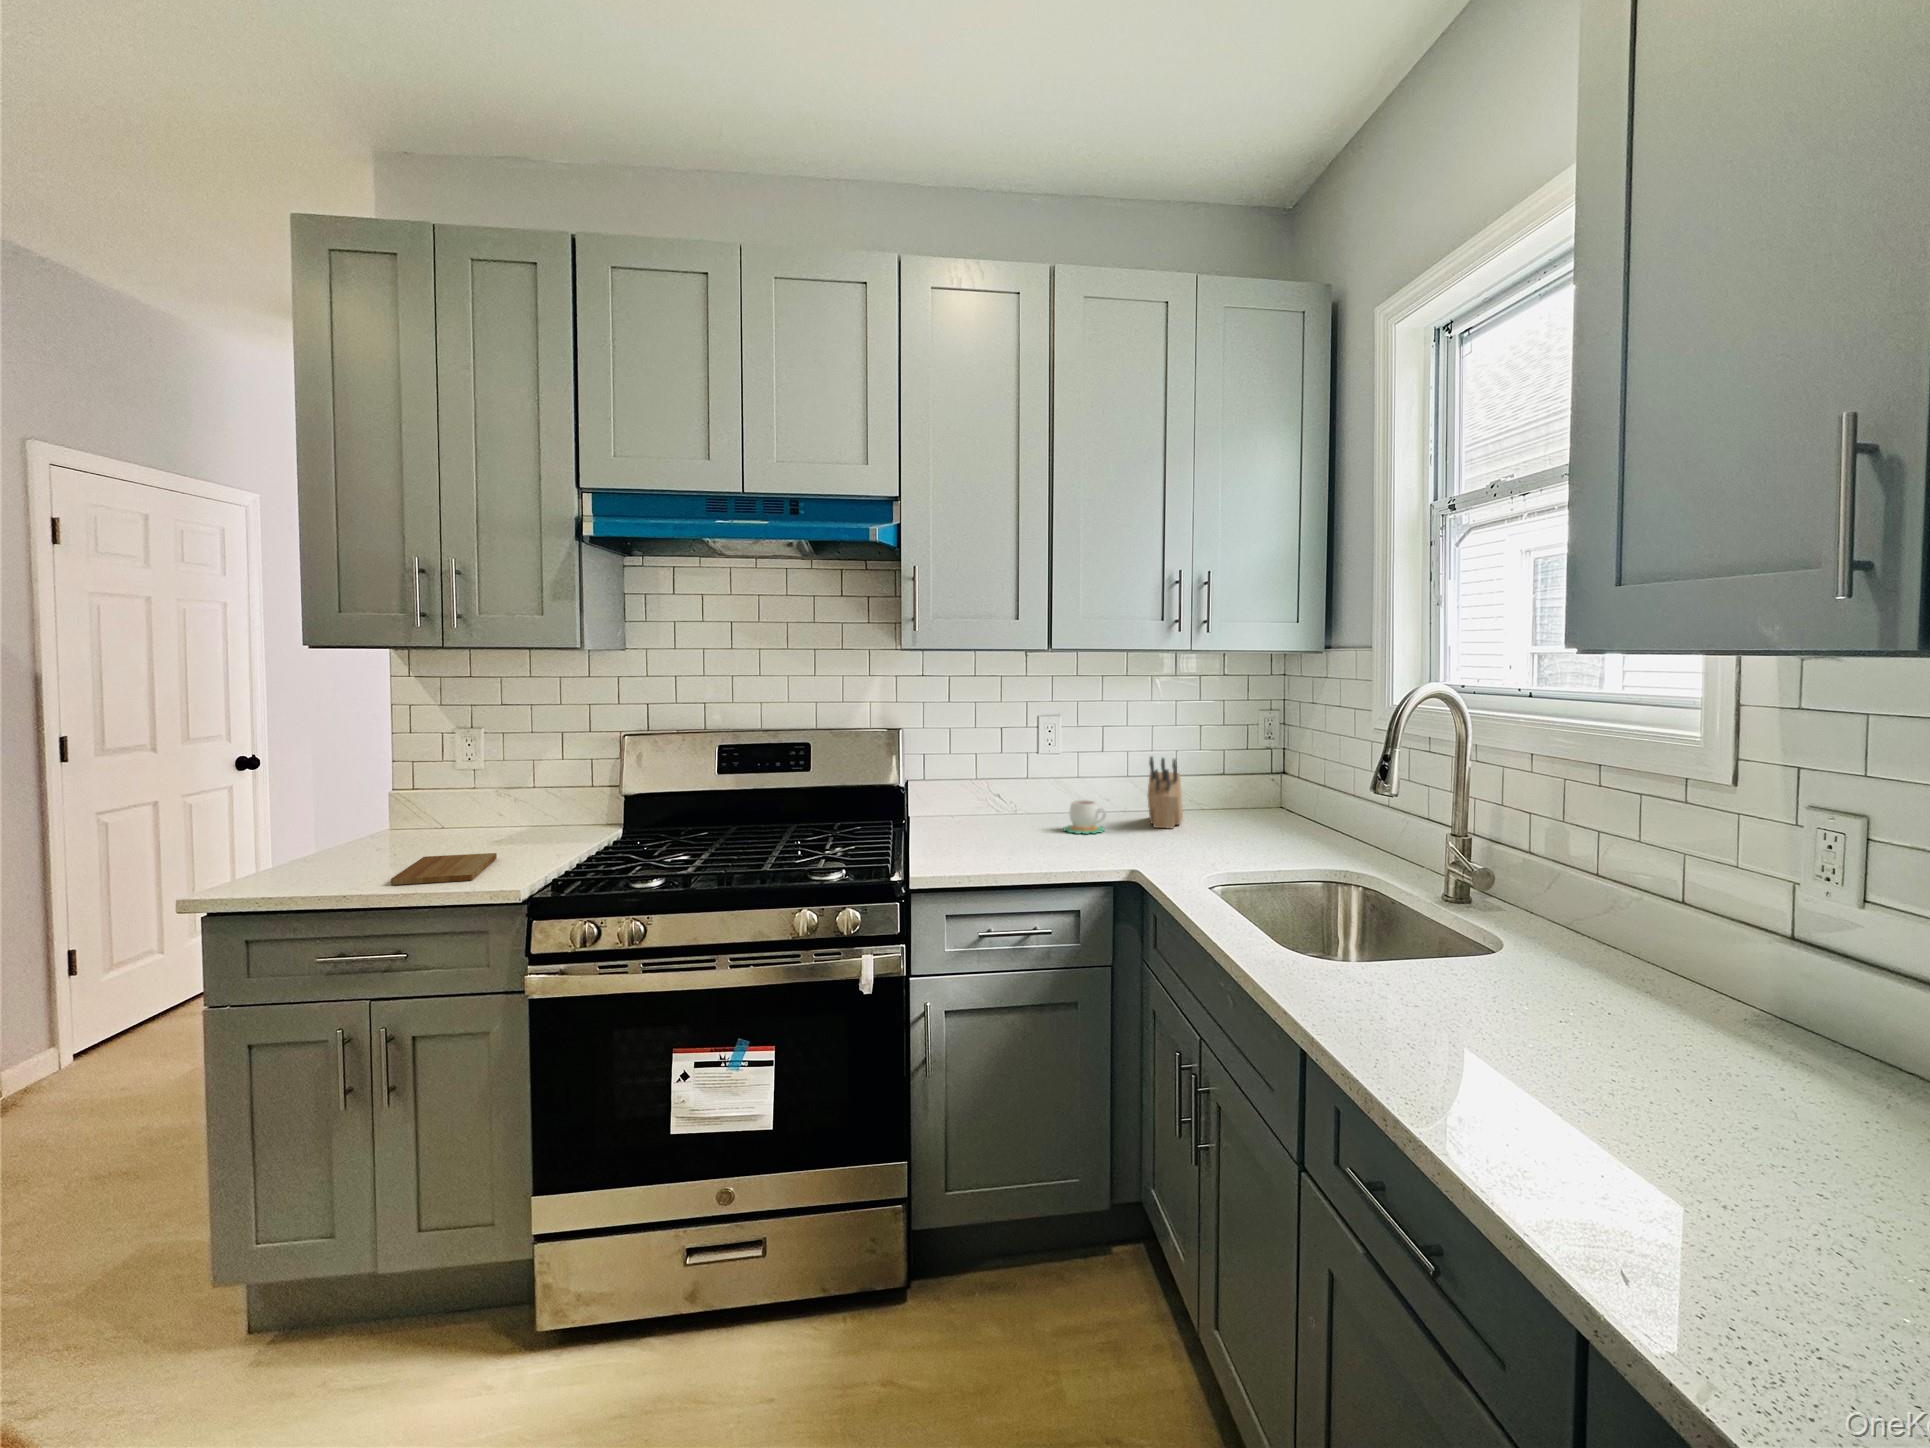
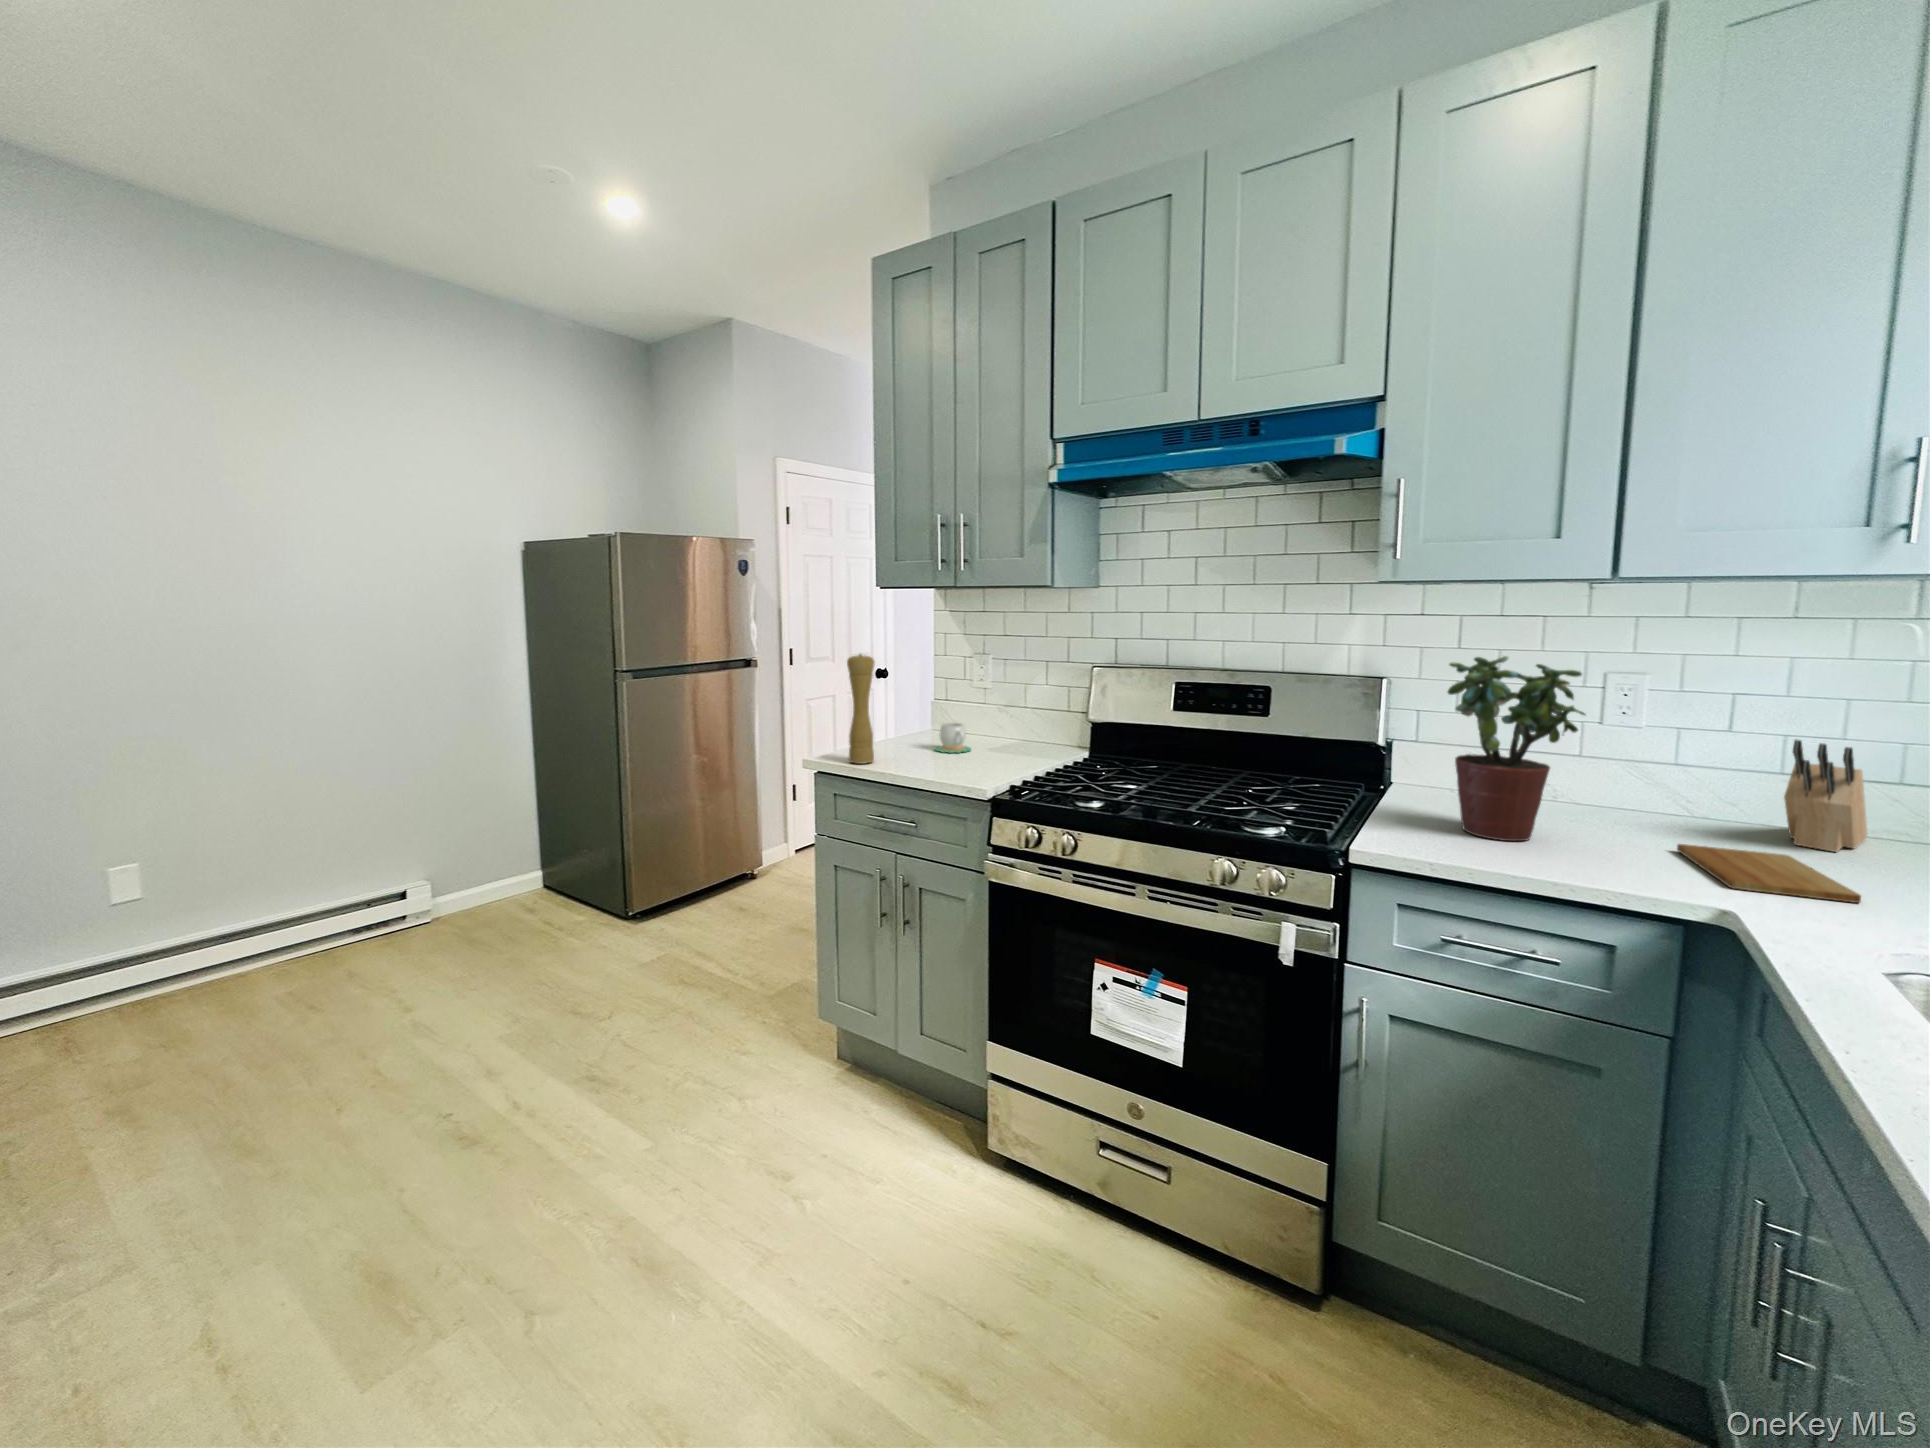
potted plant: none [959,708,1048,853] -> present [1448,656,1585,841]
pepper mill: none [293,737,340,885] -> present [847,654,875,764]
mug: present [1064,800,1106,834] -> present [934,723,971,753]
cutting board: present [391,853,497,885] -> present [1677,844,1861,903]

